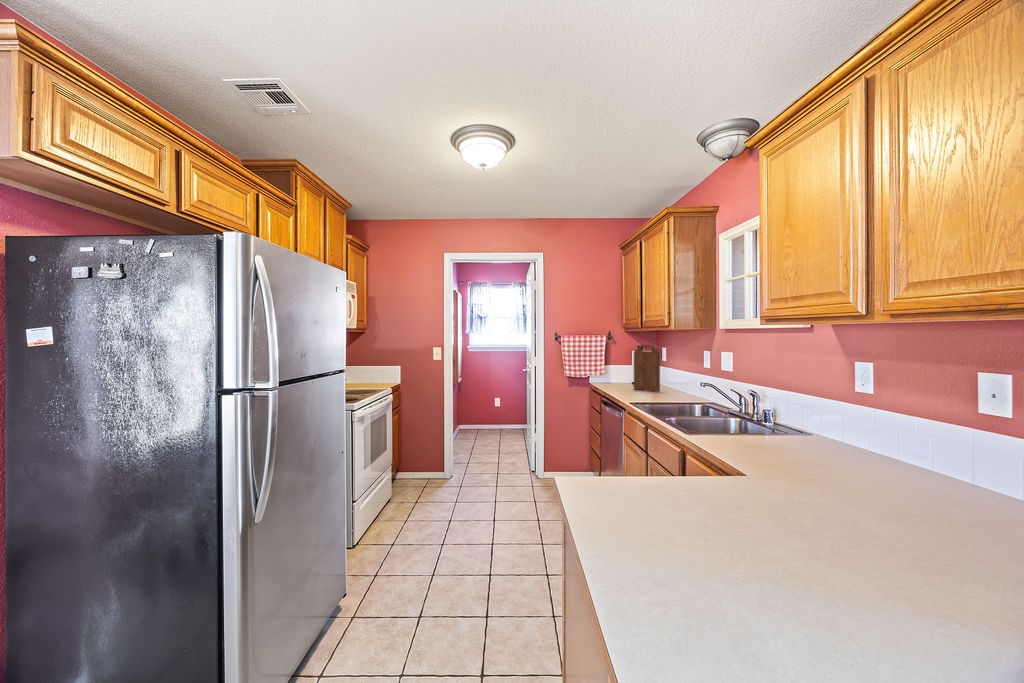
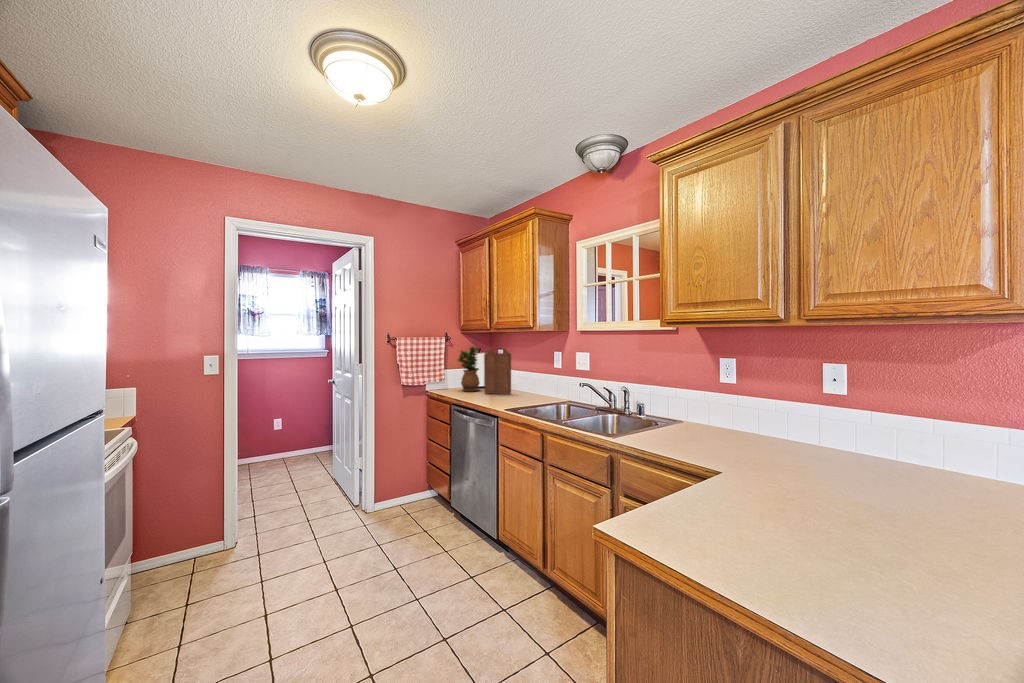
potted plant: none [611,343,634,386] -> present [457,346,480,391]

